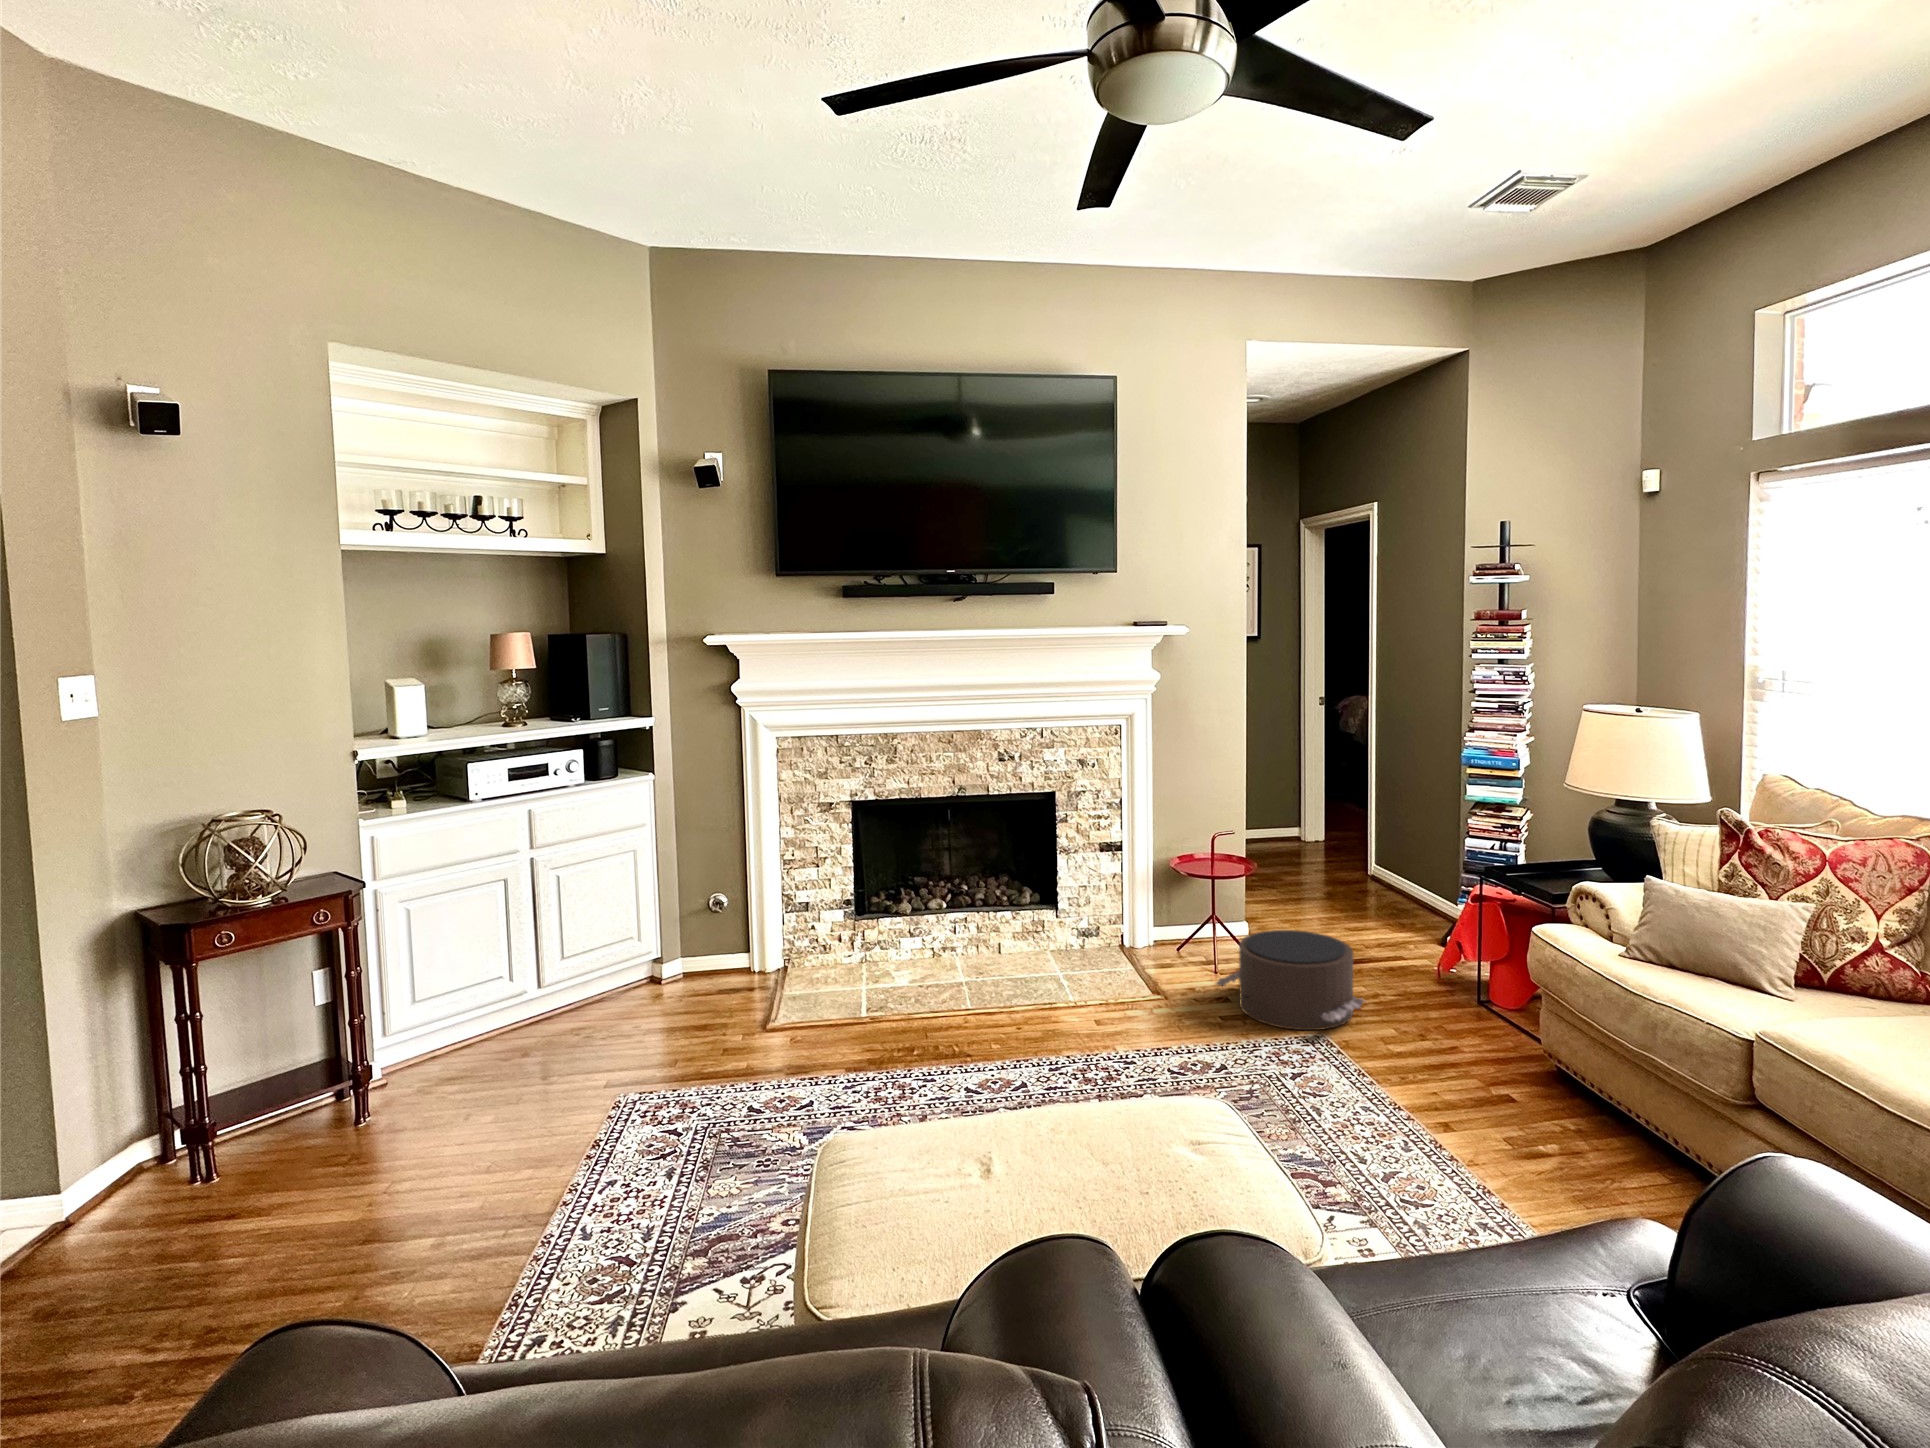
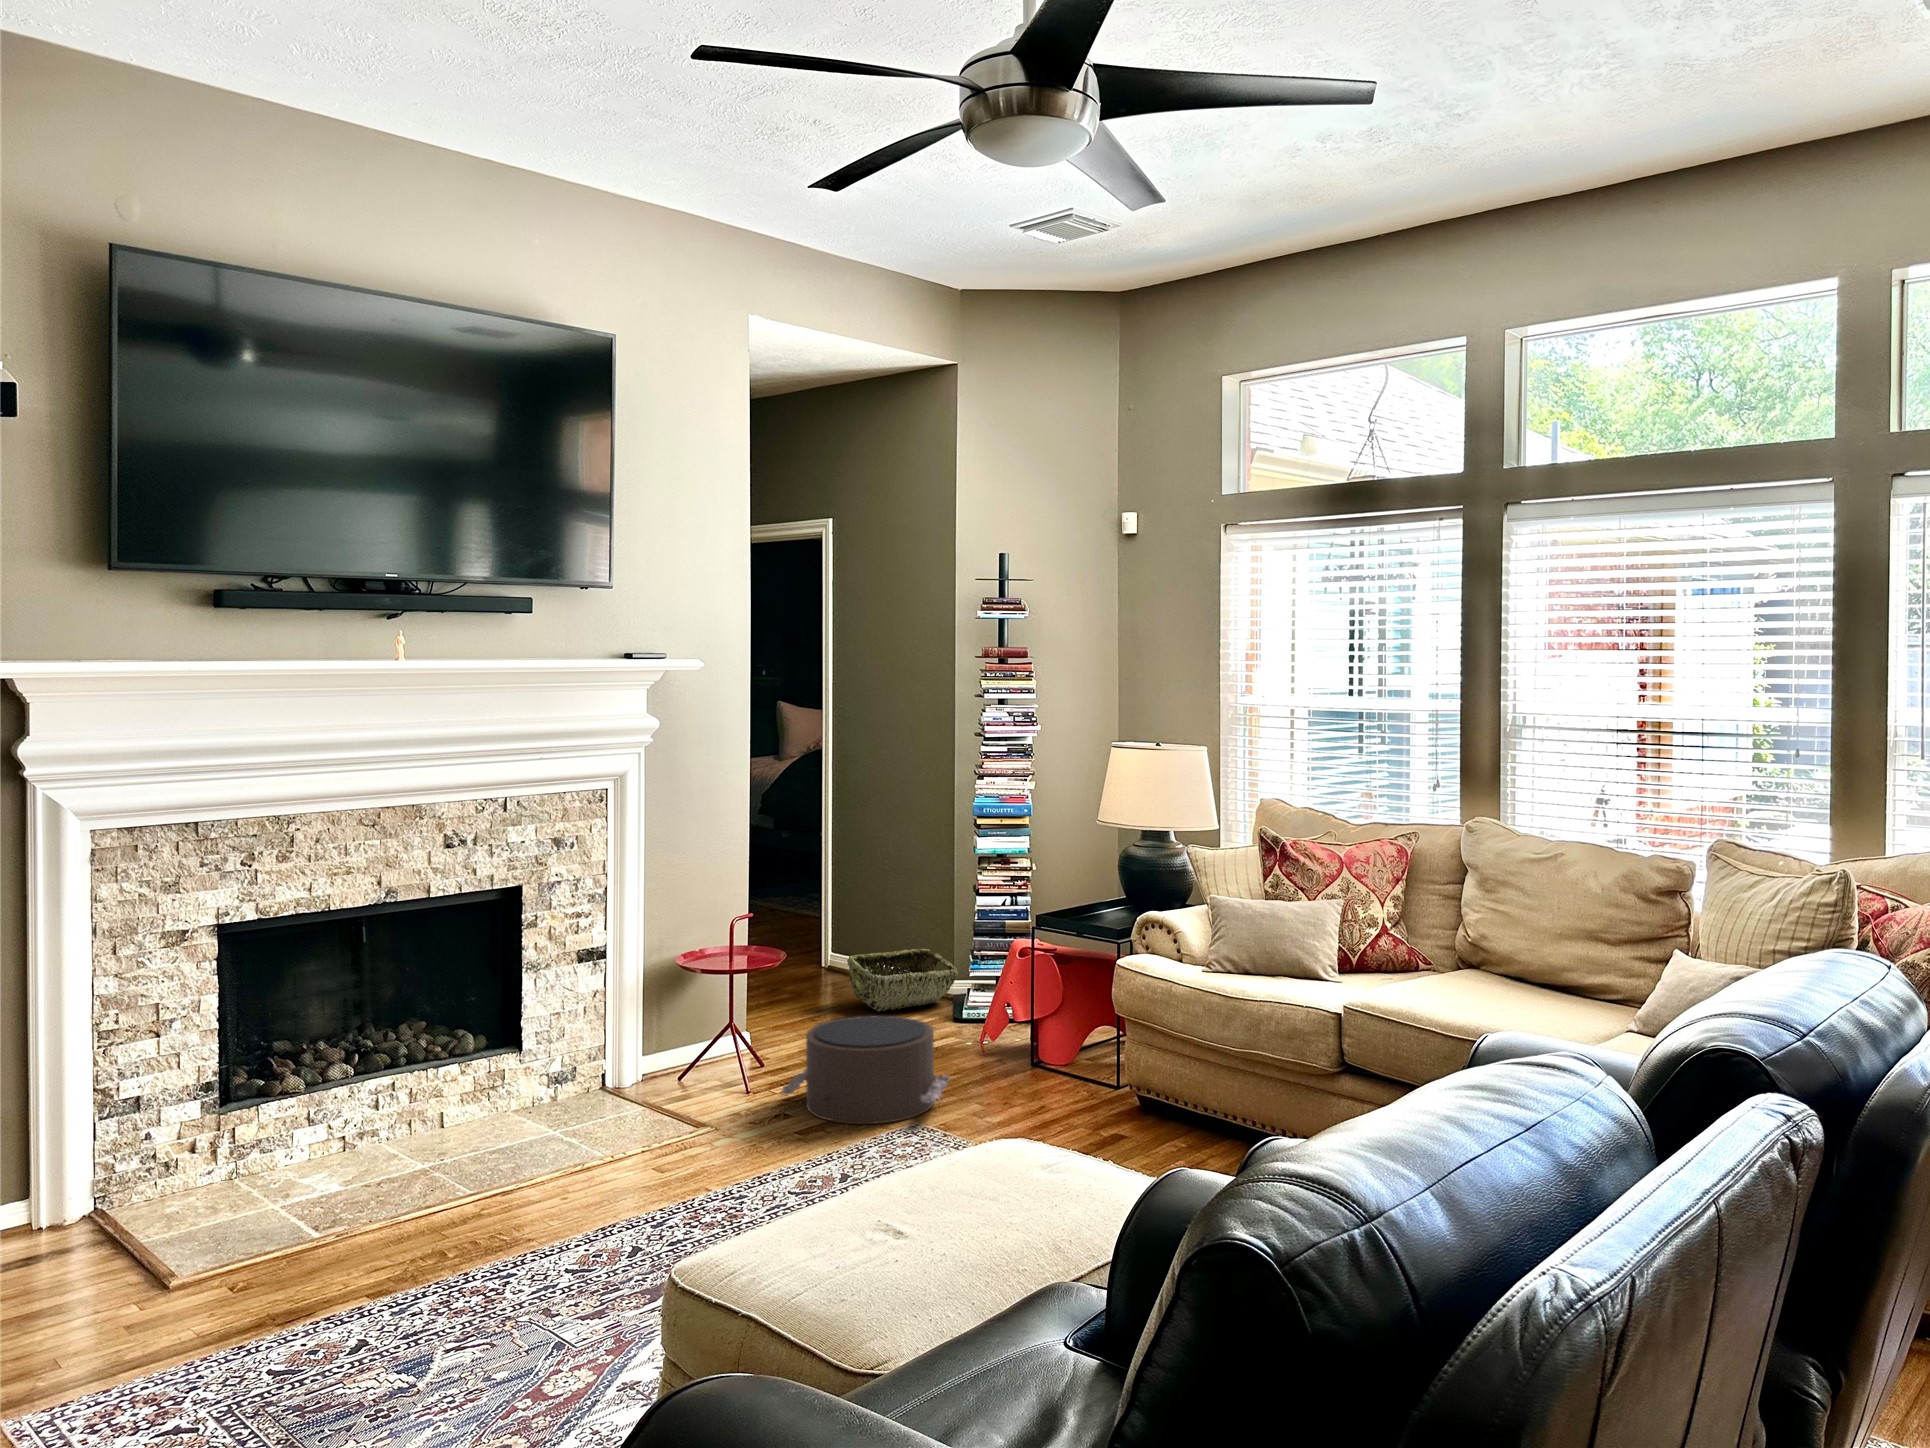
woven basket: none [1351,873,1454,925] -> present [847,949,959,1011]

